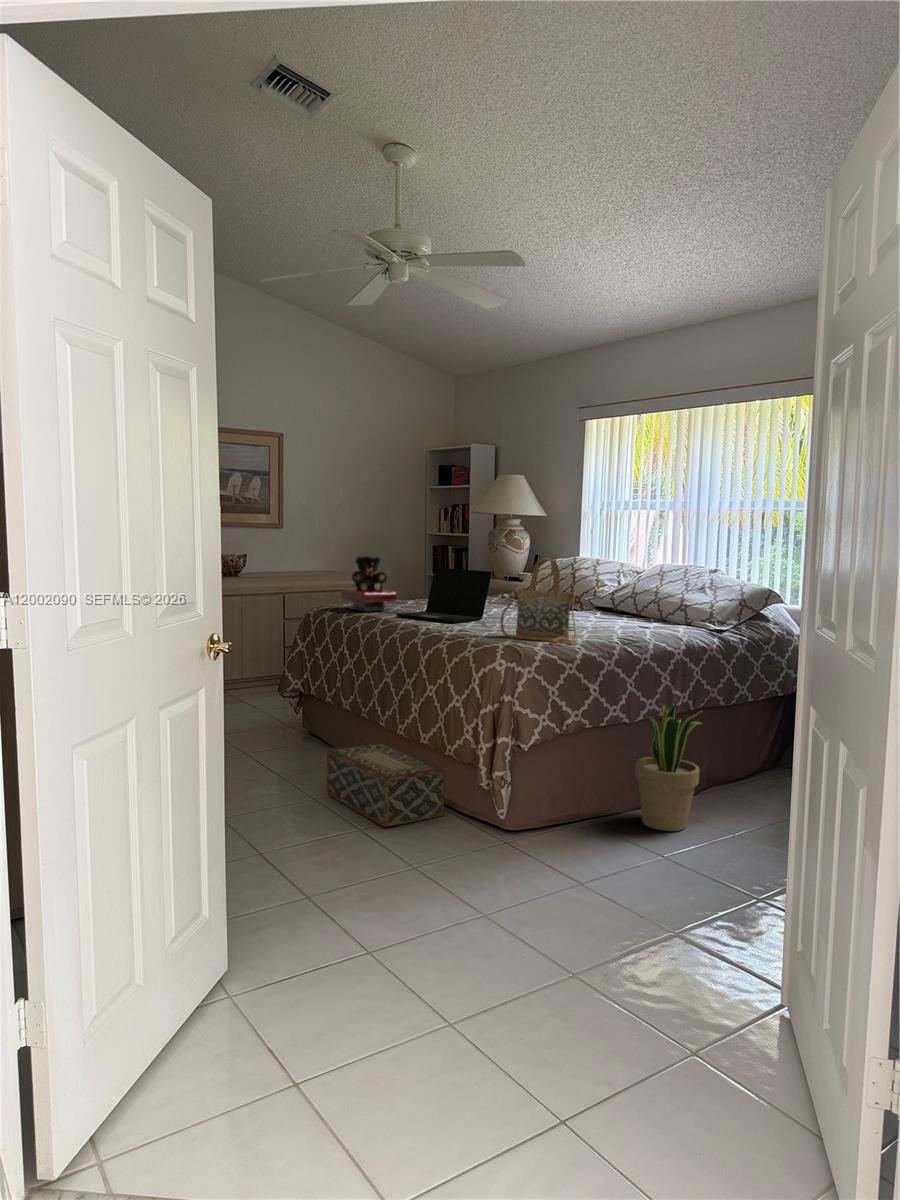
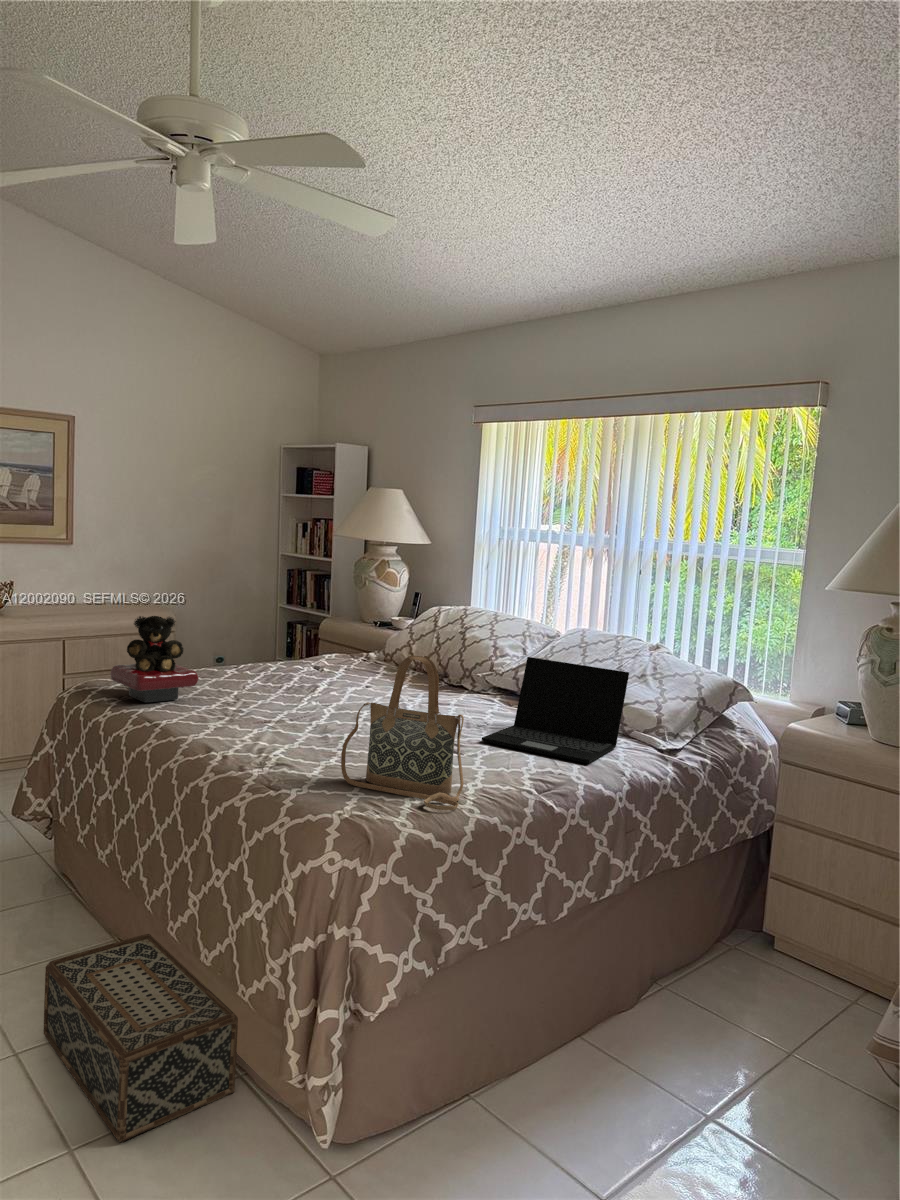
laptop: present [396,568,492,623] -> present [482,657,629,763]
potted plant: present [635,704,704,831] -> none [553,889,670,1115]

